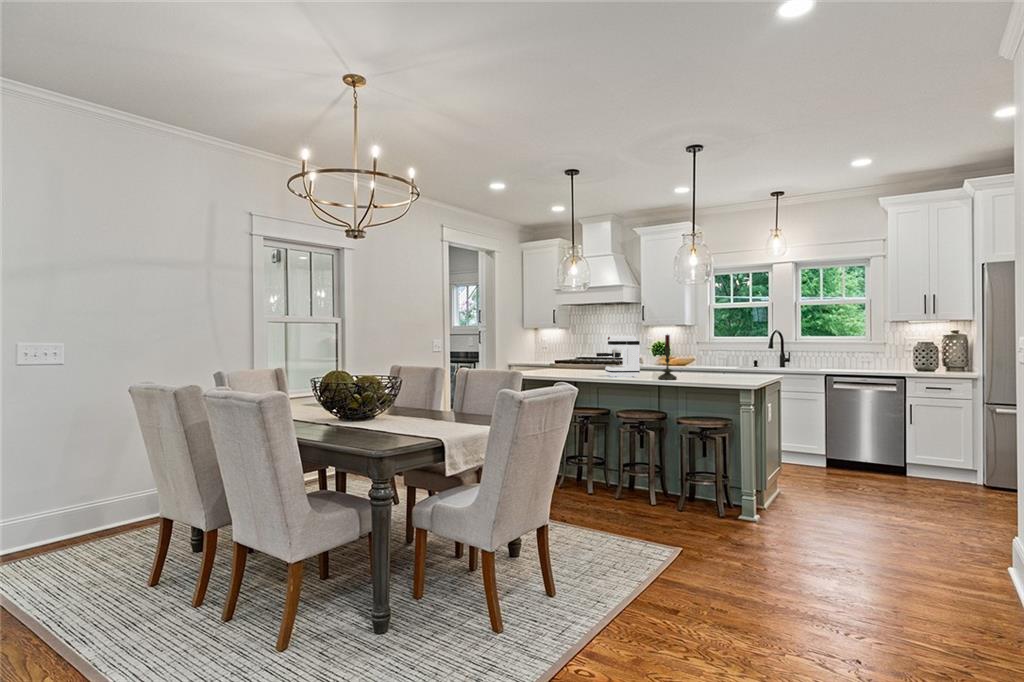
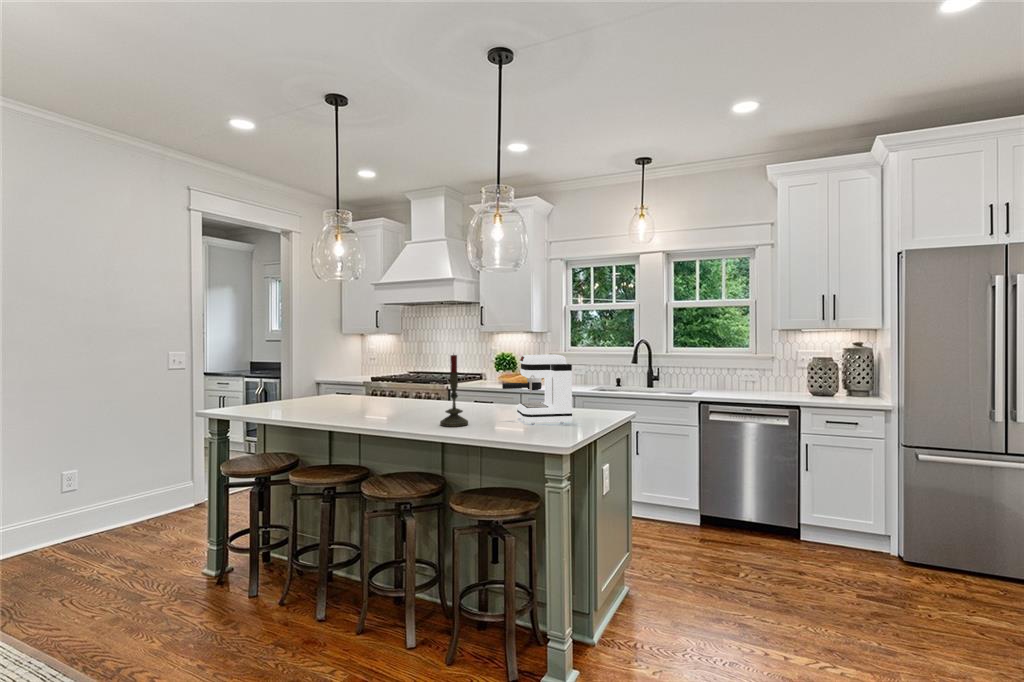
coffee maker: present [596,336,640,377] -> present [502,355,572,424]

